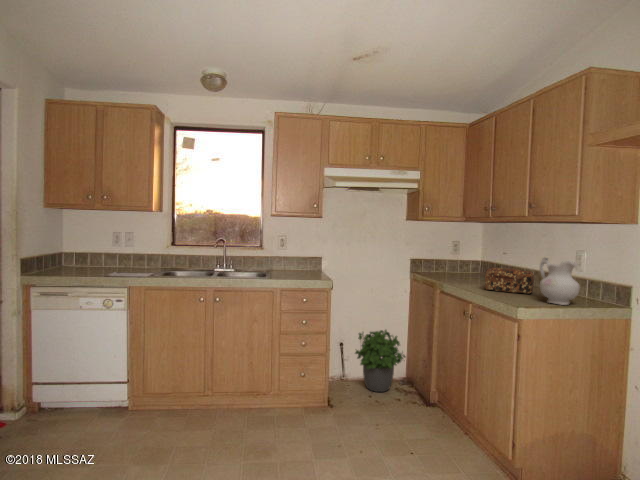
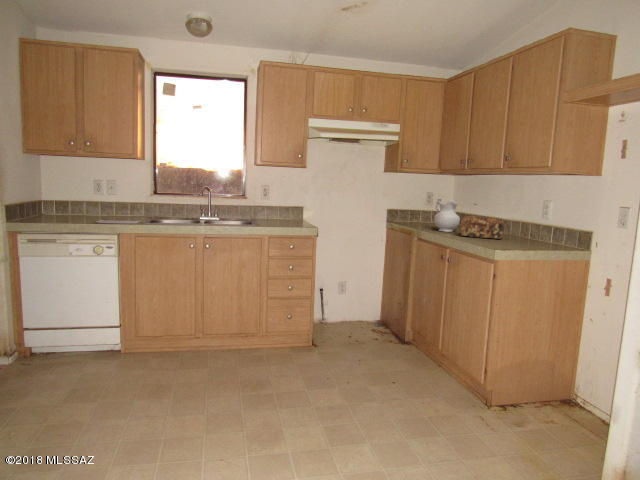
ceramic pitcher: present [540,258,580,305] -> present [434,199,460,232]
potted plant: present [355,330,405,392] -> none [335,276,383,333]

